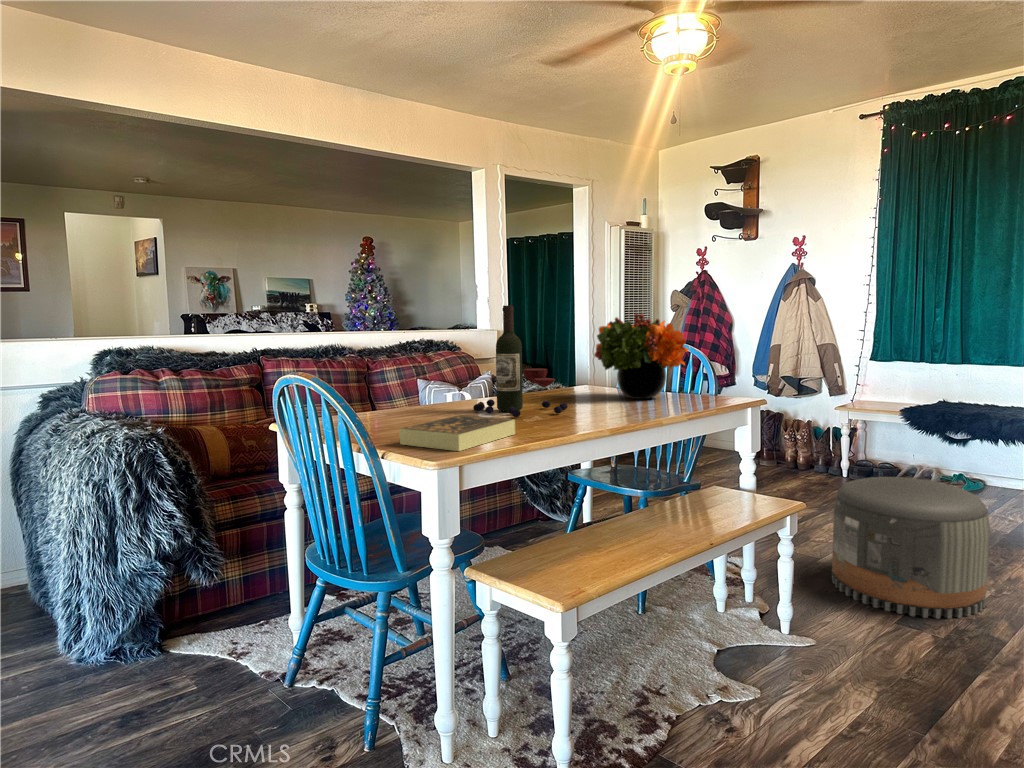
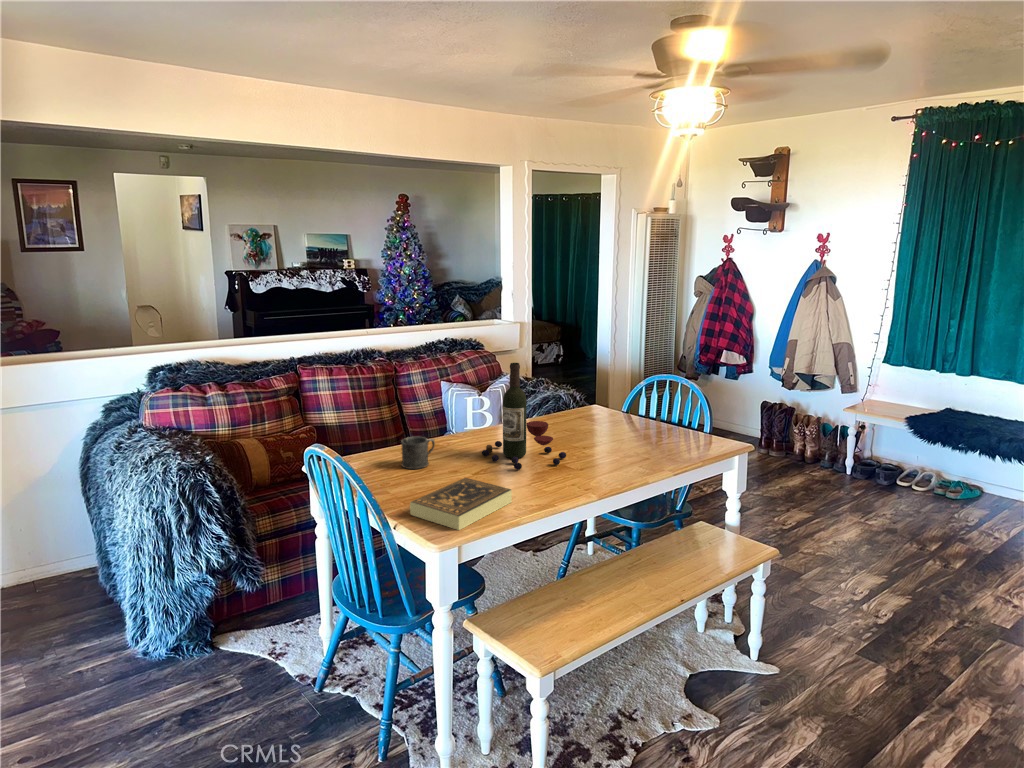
flower arrangement: present [595,313,688,399] -> none [597,360,685,440]
mug: none [384,388,421,420] -> present [401,437,435,469]
pouf: present [832,477,990,619] -> none [809,510,956,652]

